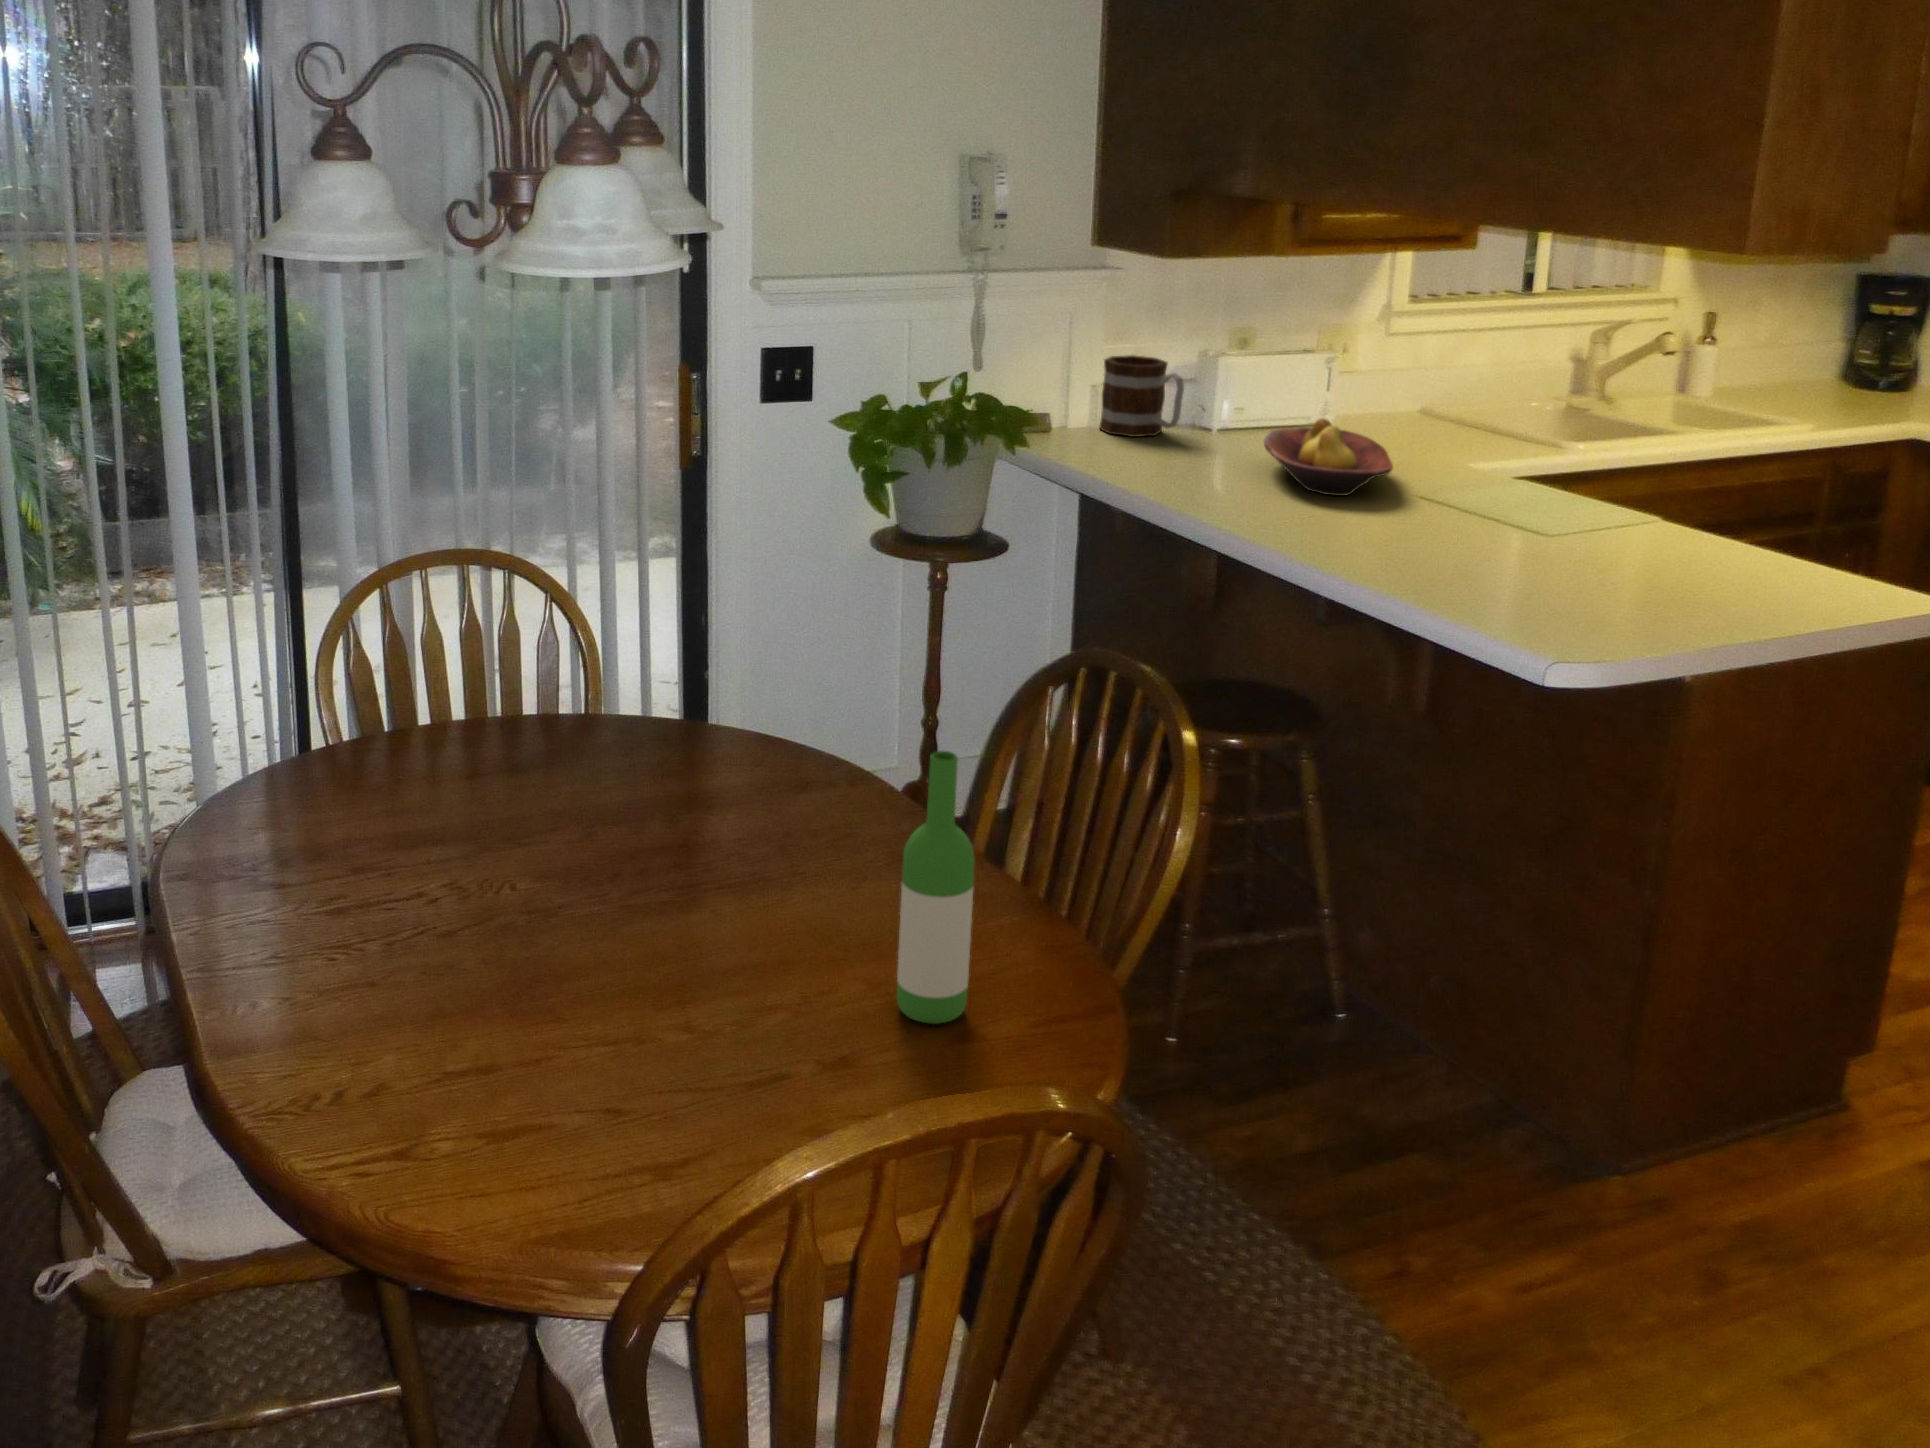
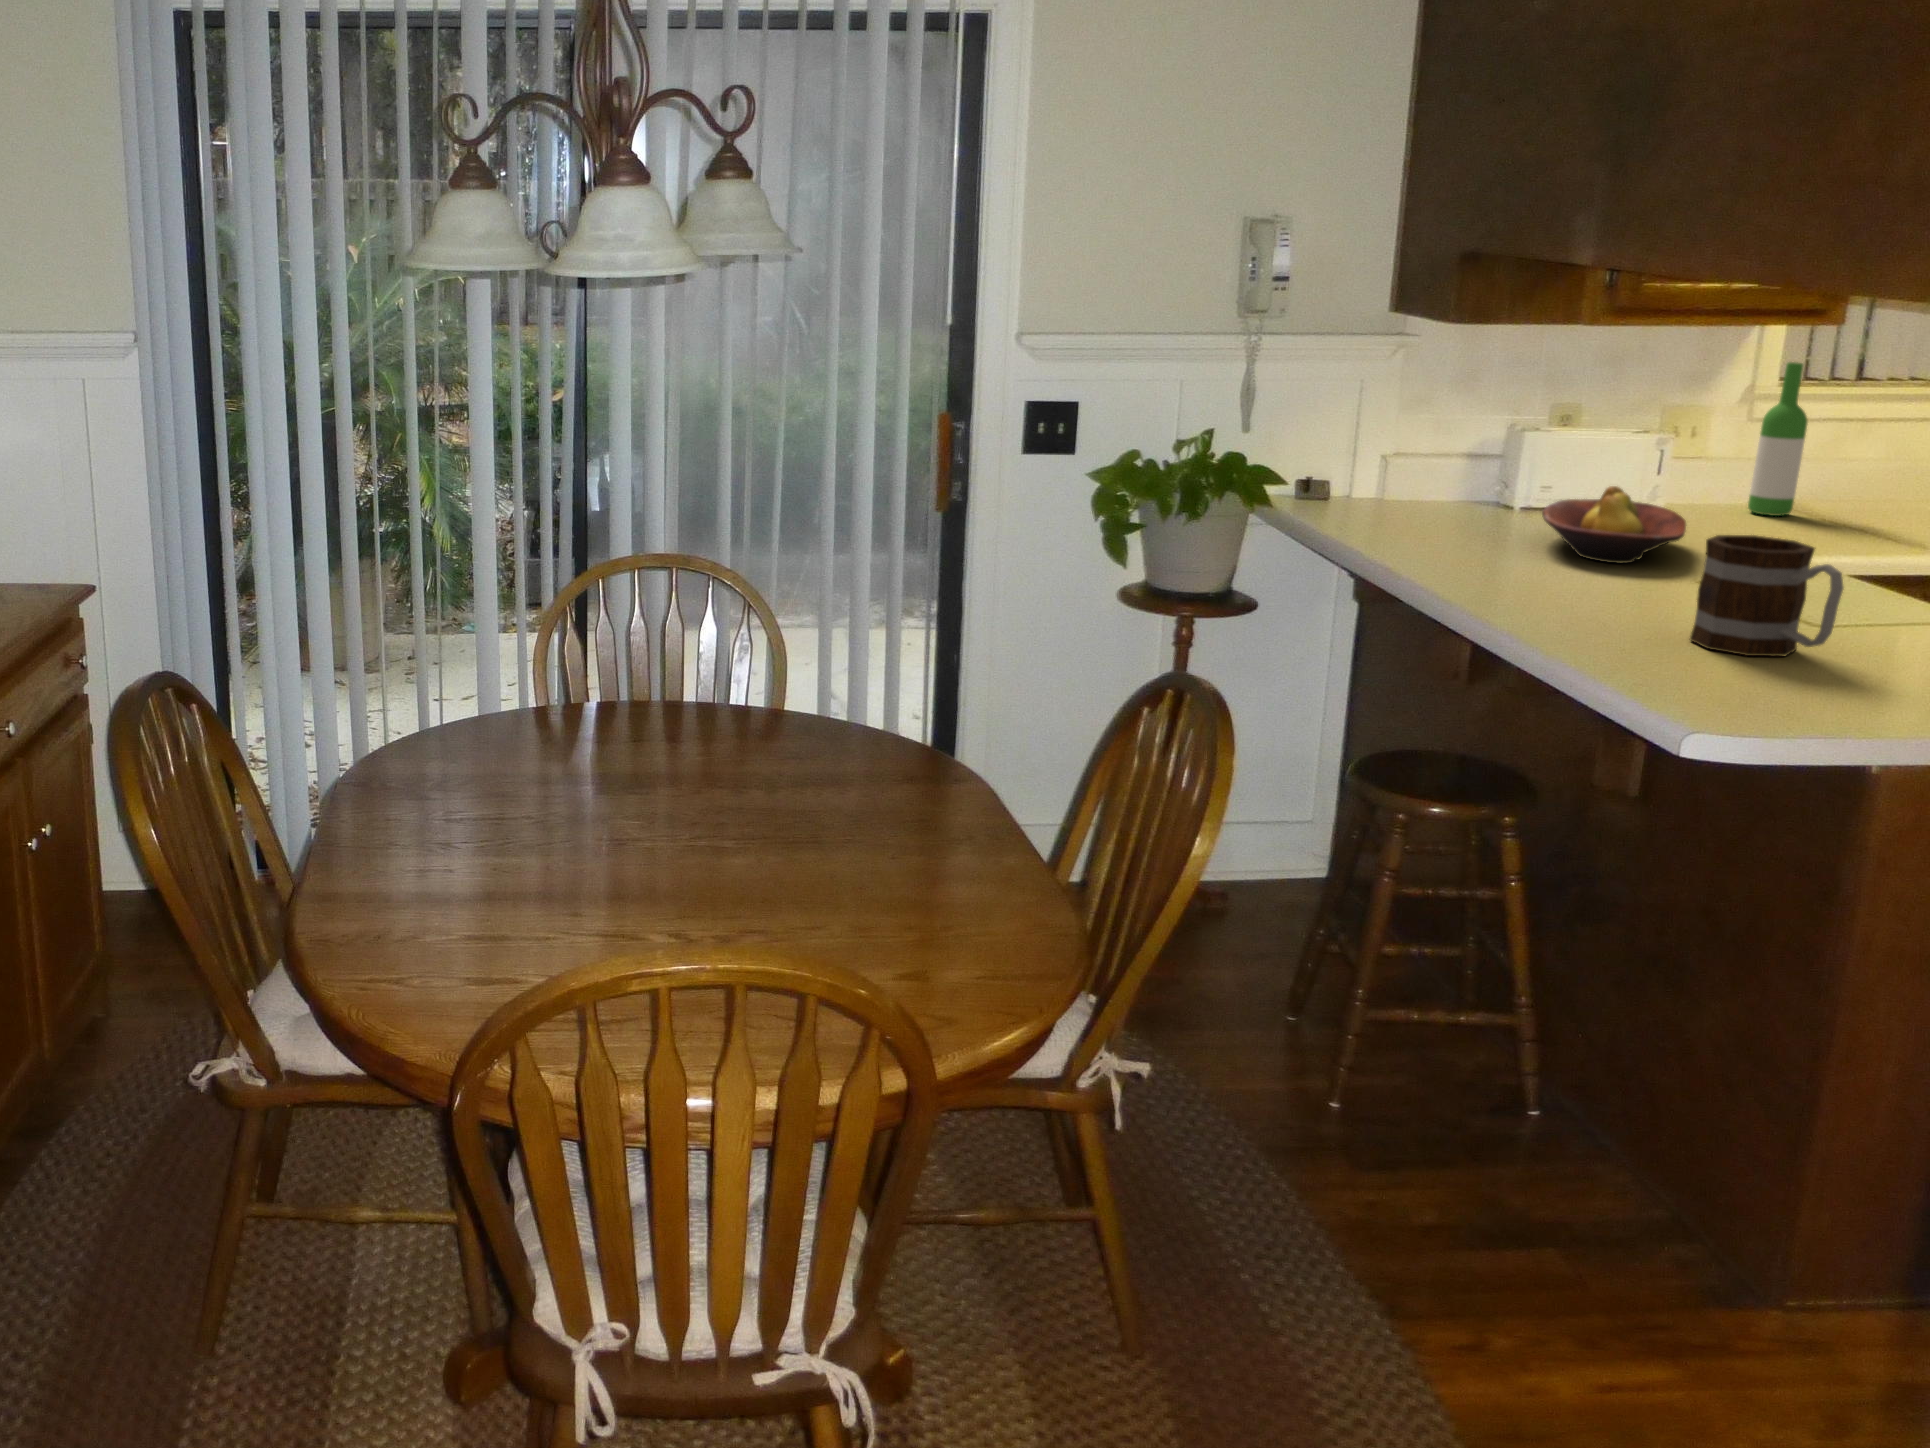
mug: present [1099,355,1184,437] -> present [1690,535,1843,656]
wine bottle: present [897,751,974,1024] -> present [1748,362,1808,516]

